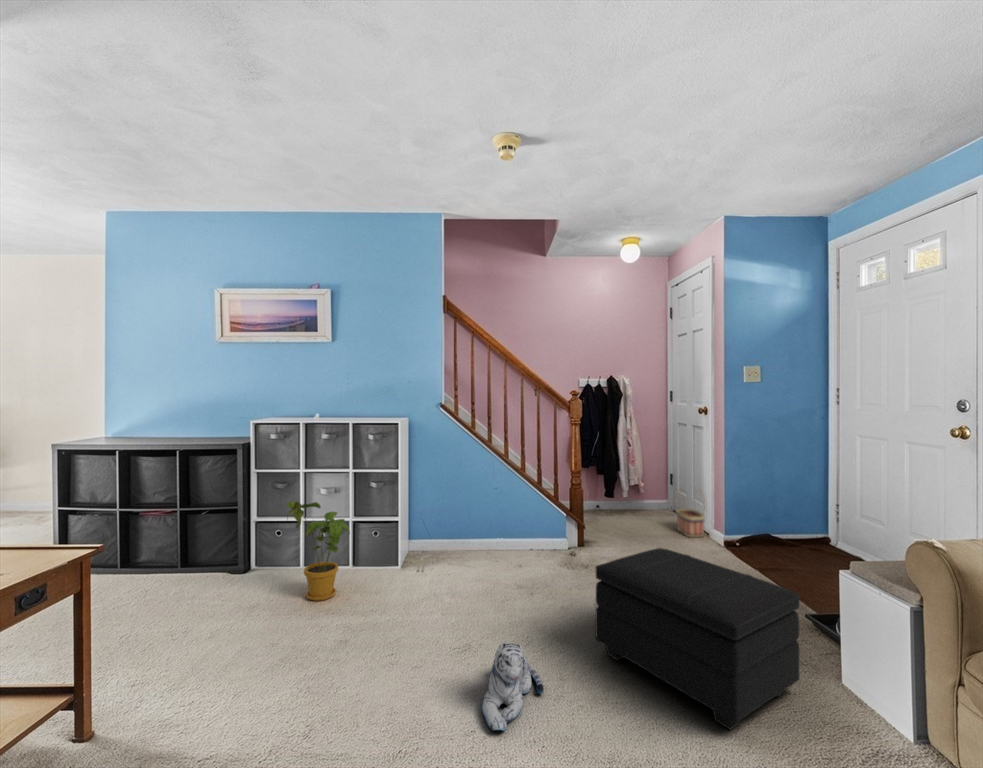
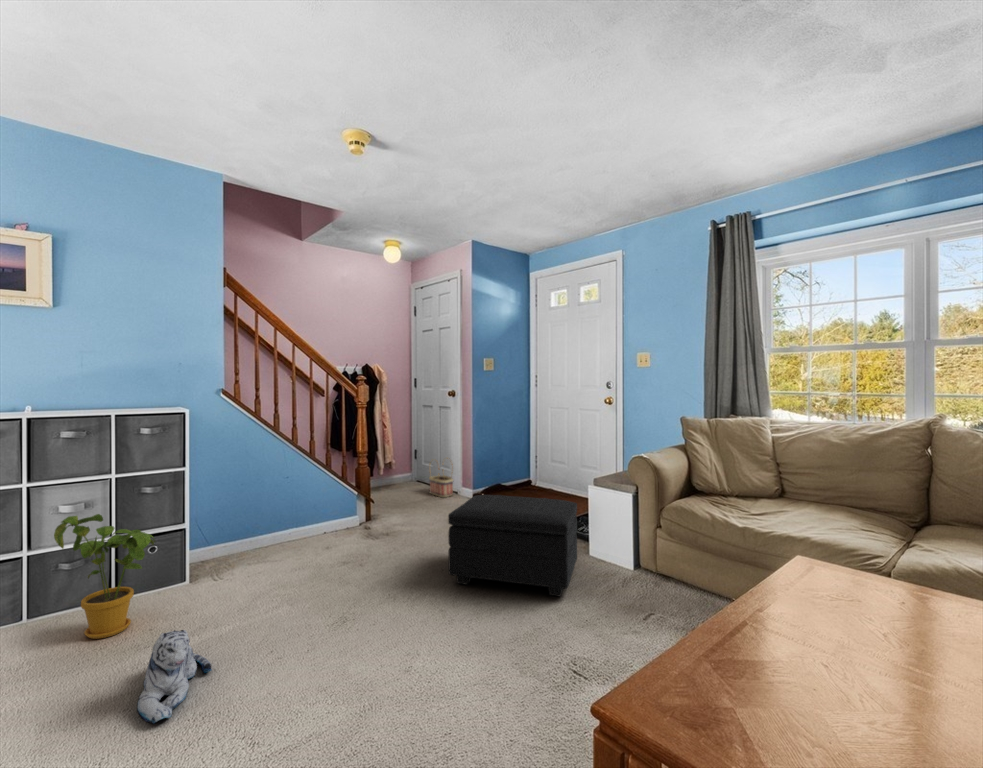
plush toy: present [482,643,544,731] -> present [137,630,212,724]

